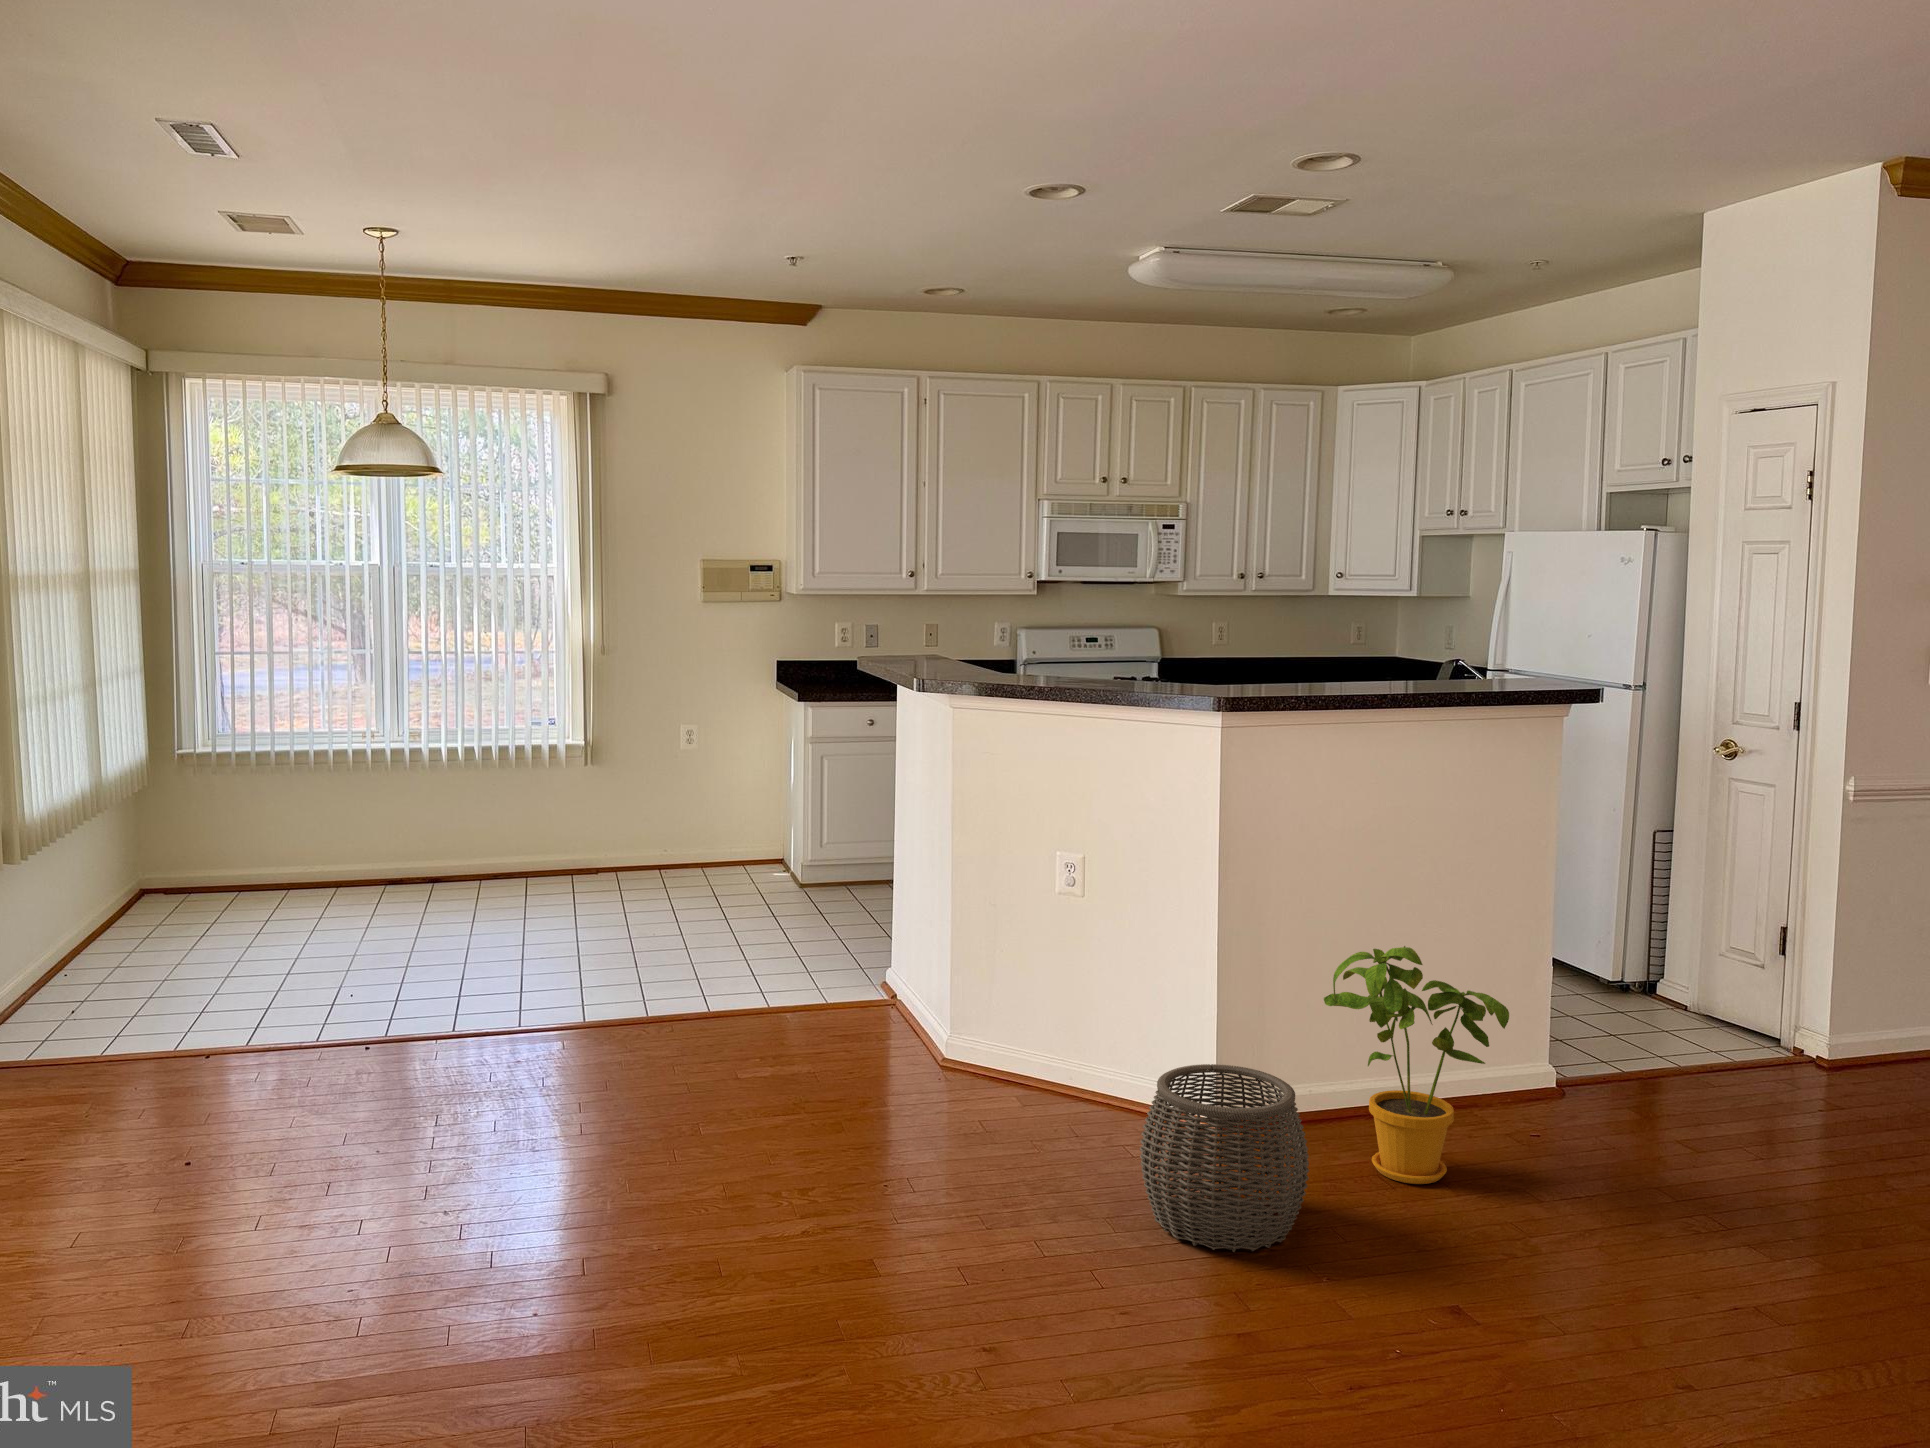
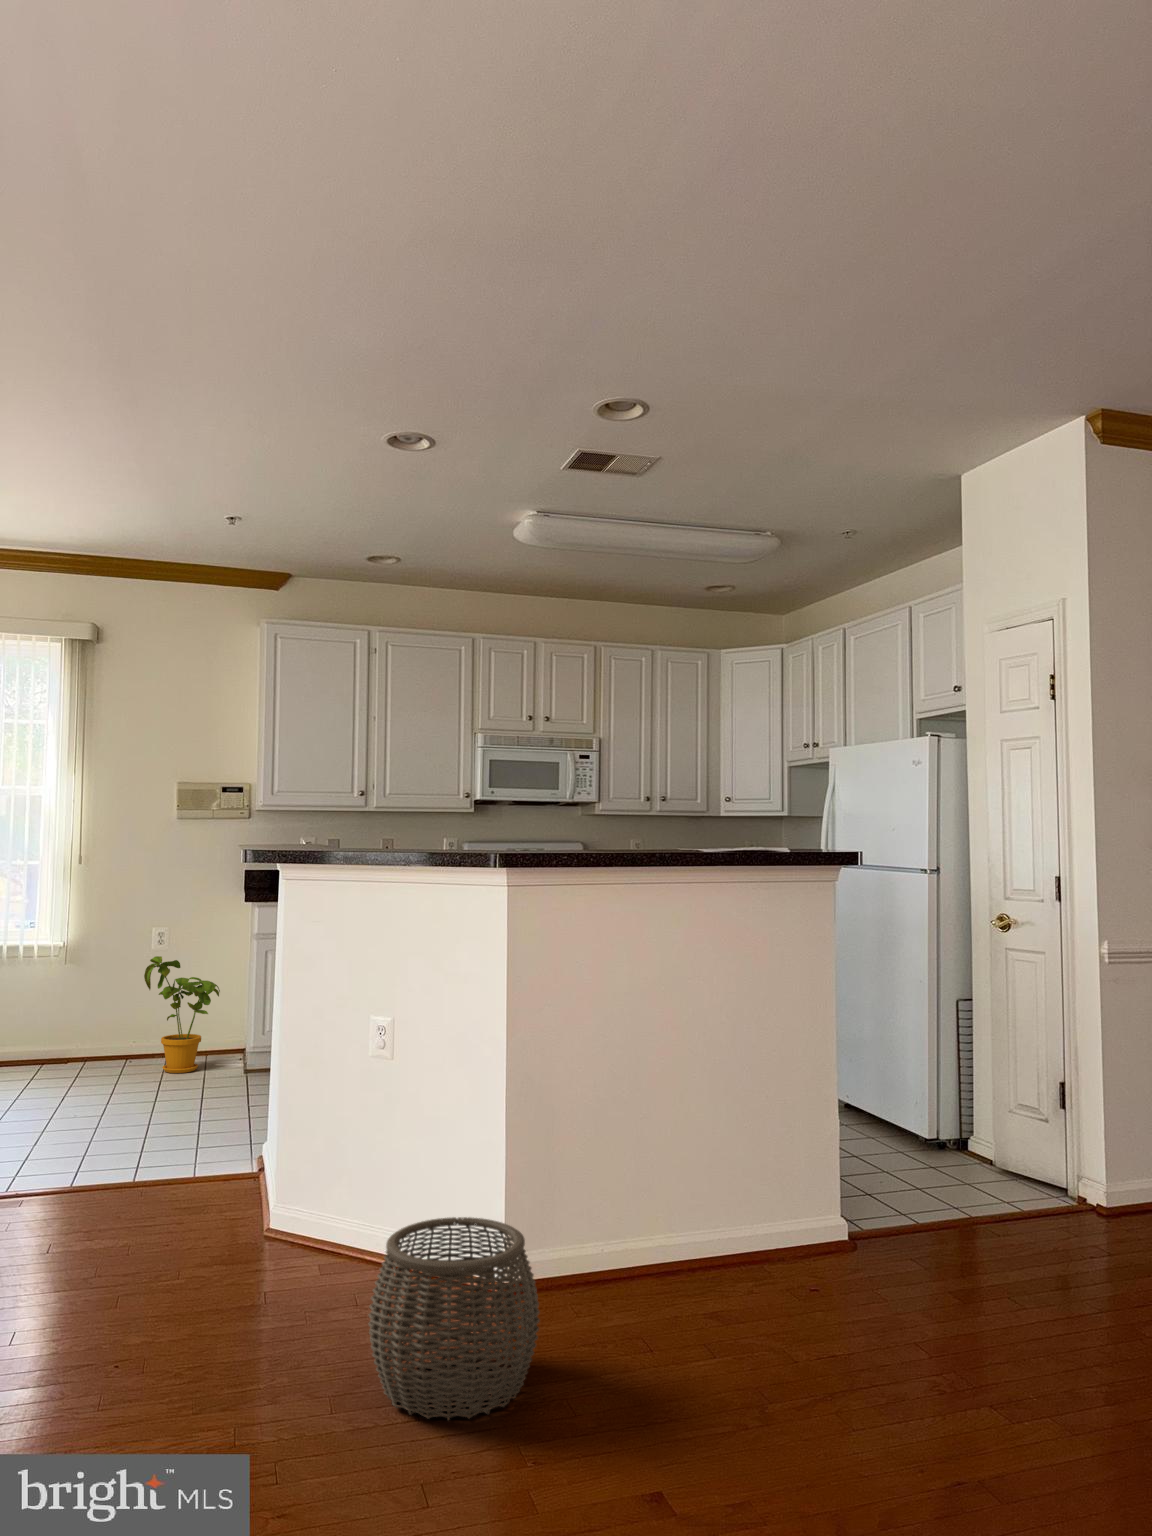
house plant: present [1324,946,1509,1184] -> present [144,956,220,1073]

